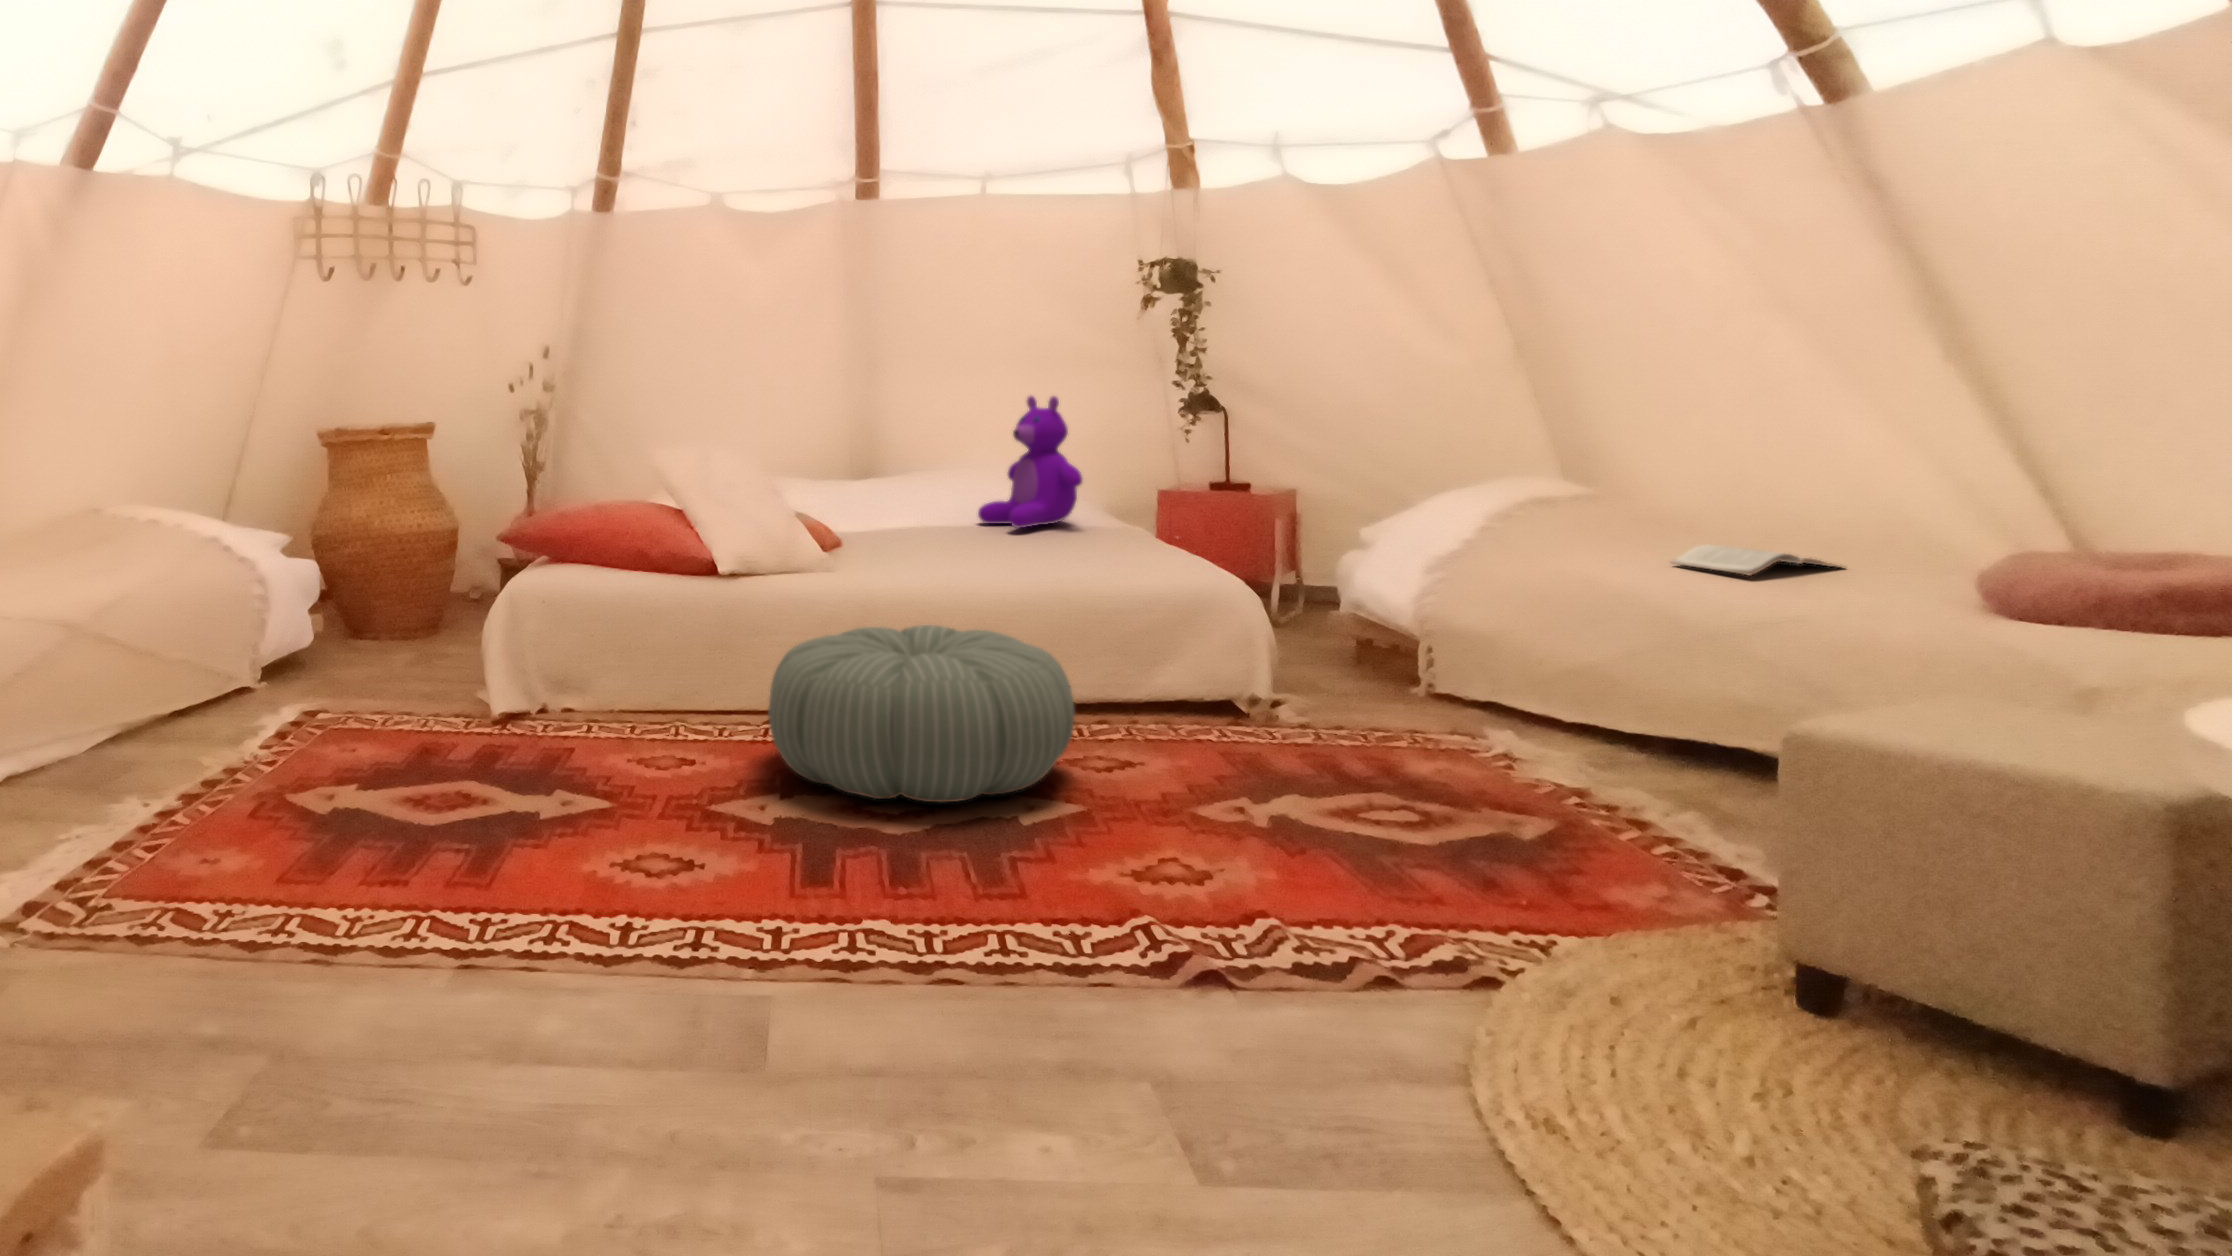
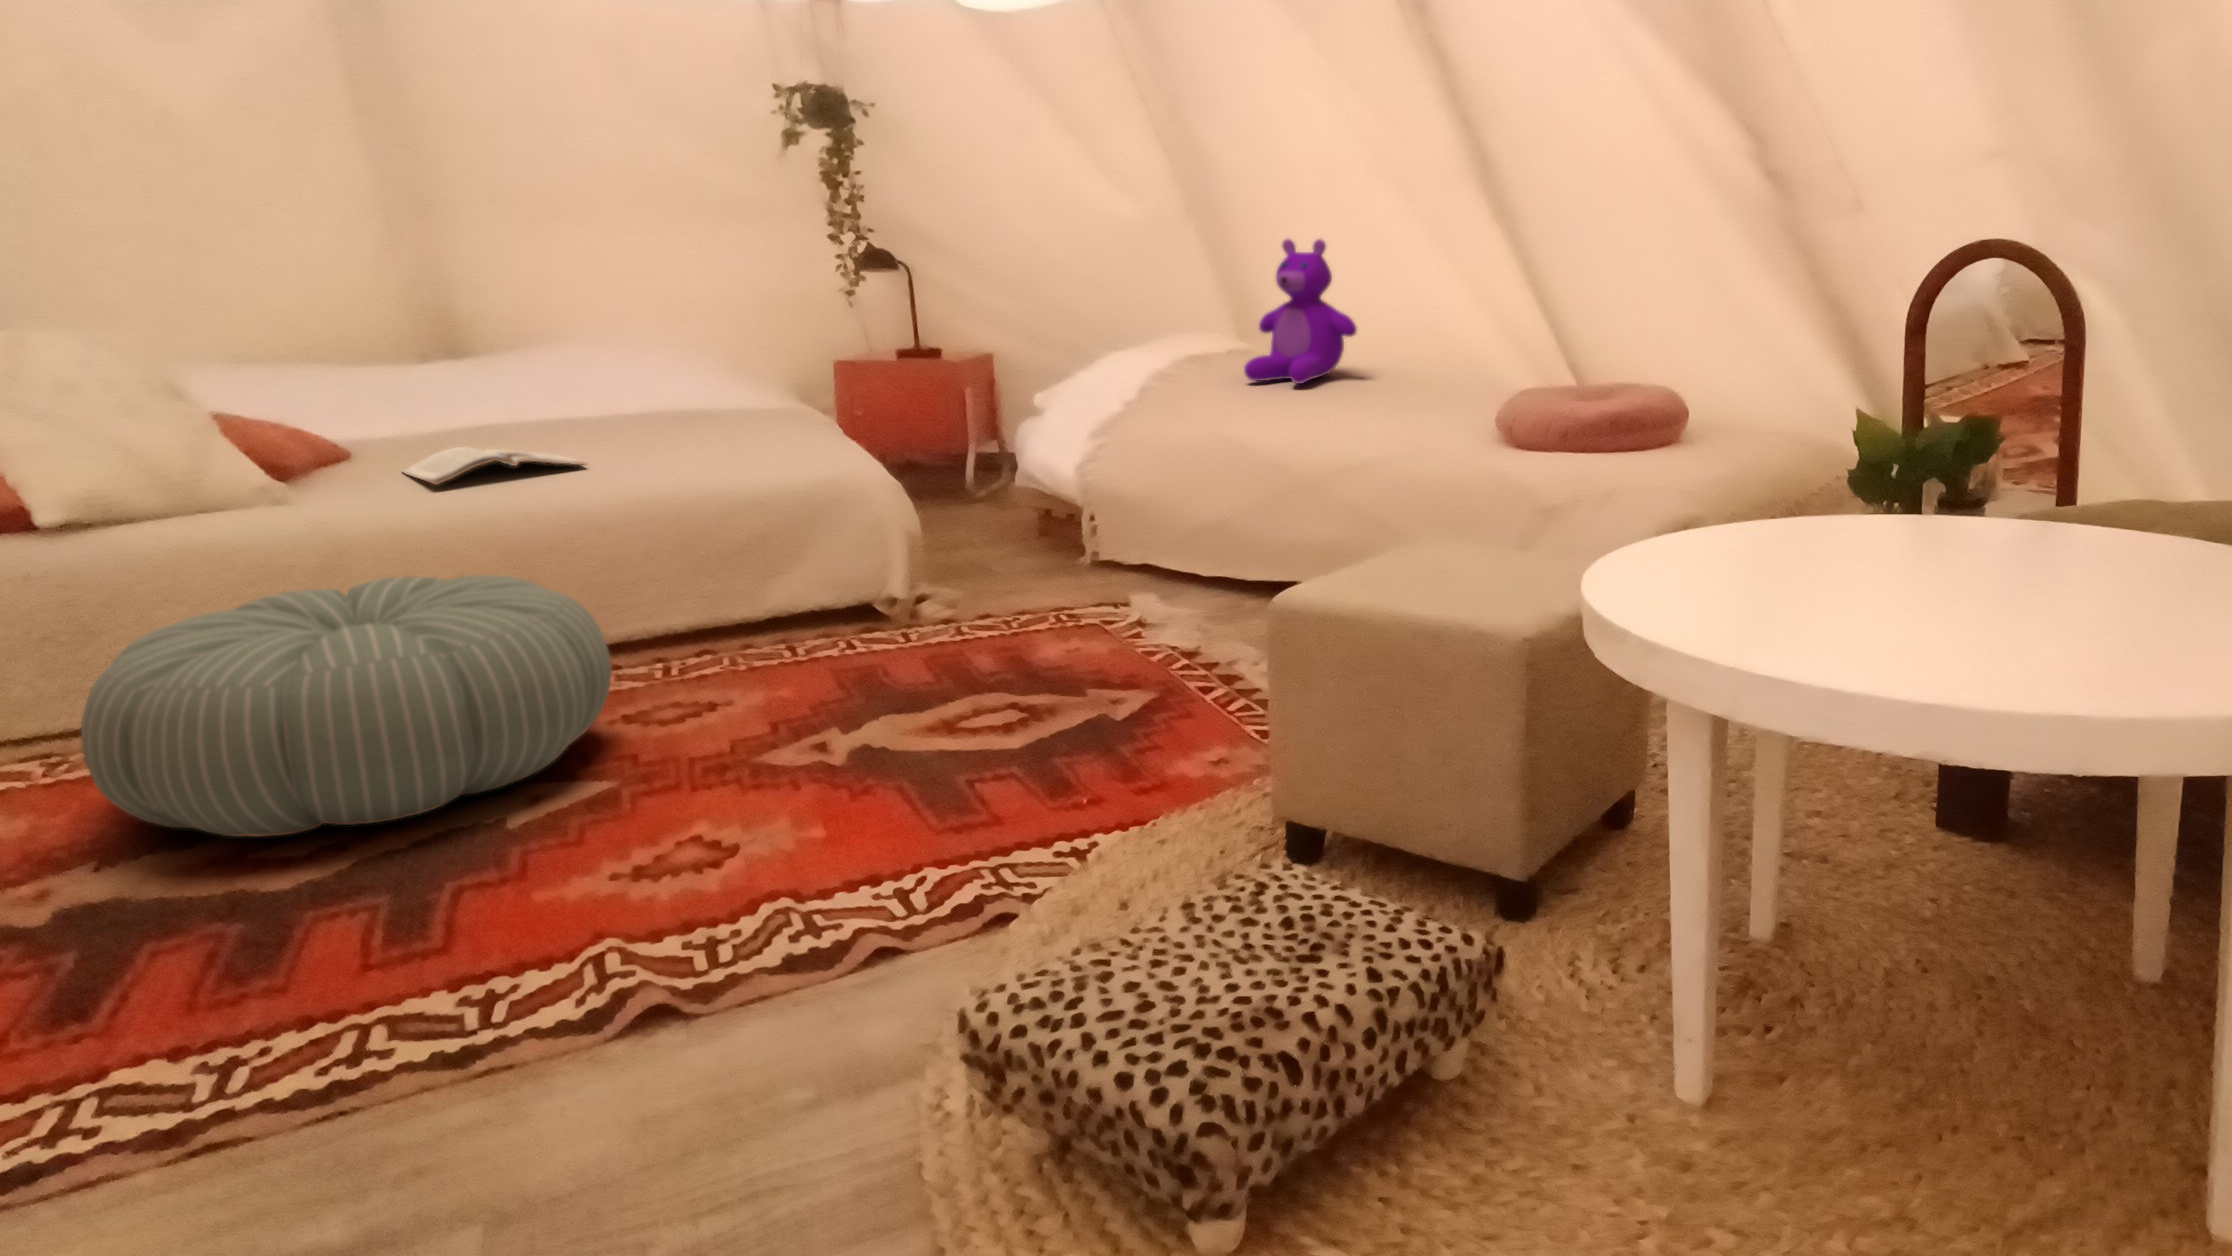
teddy bear: present [978,396,1082,528] -> present [1244,239,1357,384]
magazine: present [1672,545,1846,575] -> present [403,447,586,485]

